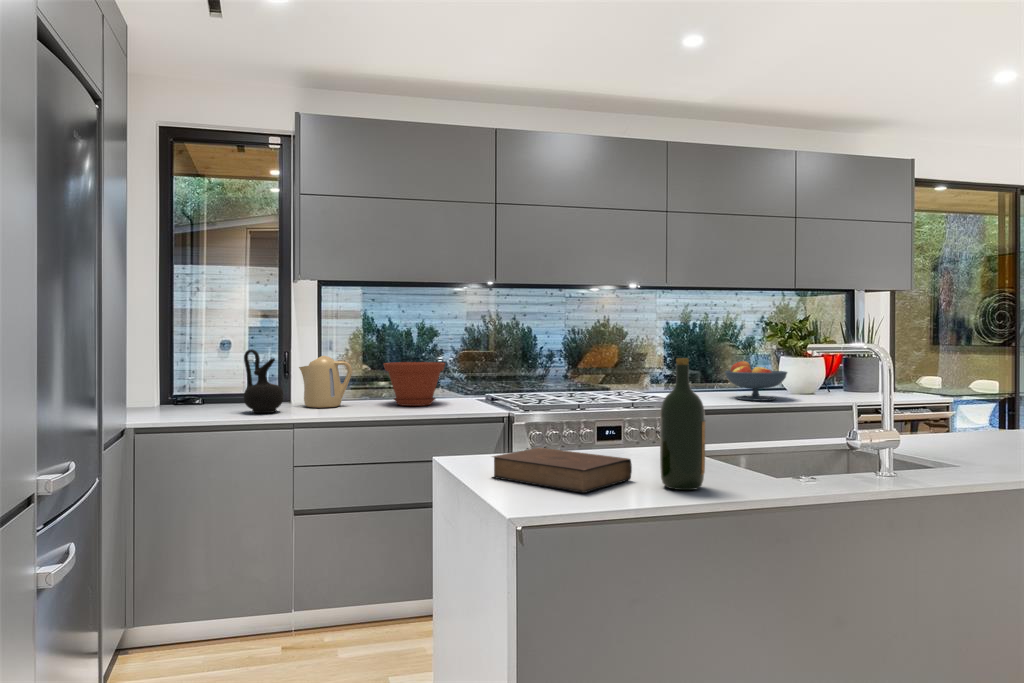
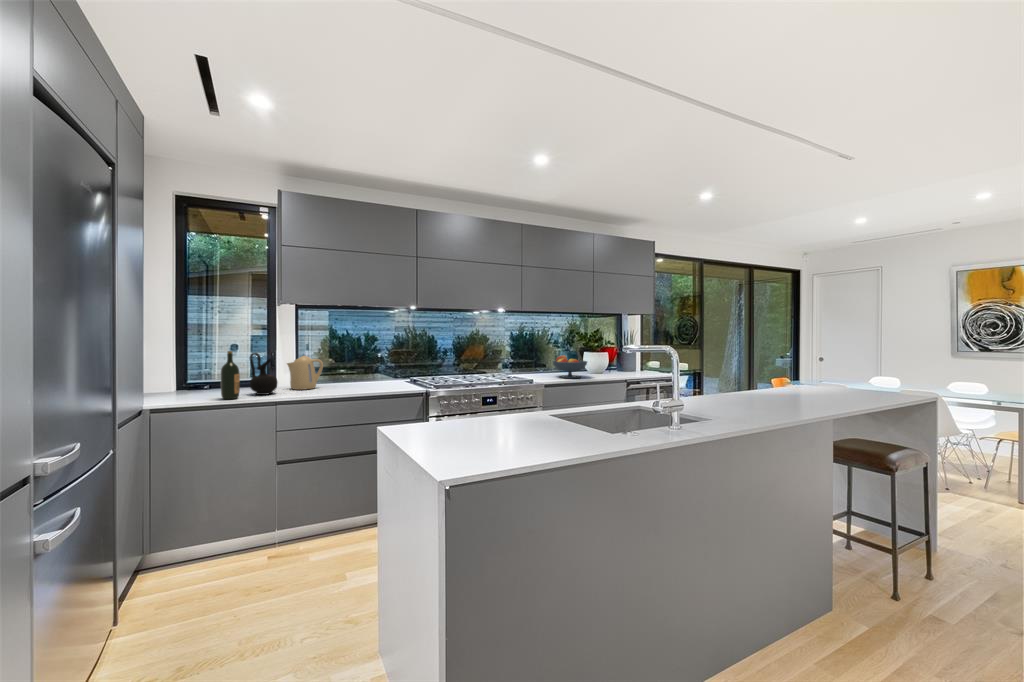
wine bottle: present [660,358,705,490] -> present [221,351,240,399]
plant pot: present [384,362,445,406] -> none [344,359,385,387]
book: present [492,448,632,493] -> none [433,413,513,438]

